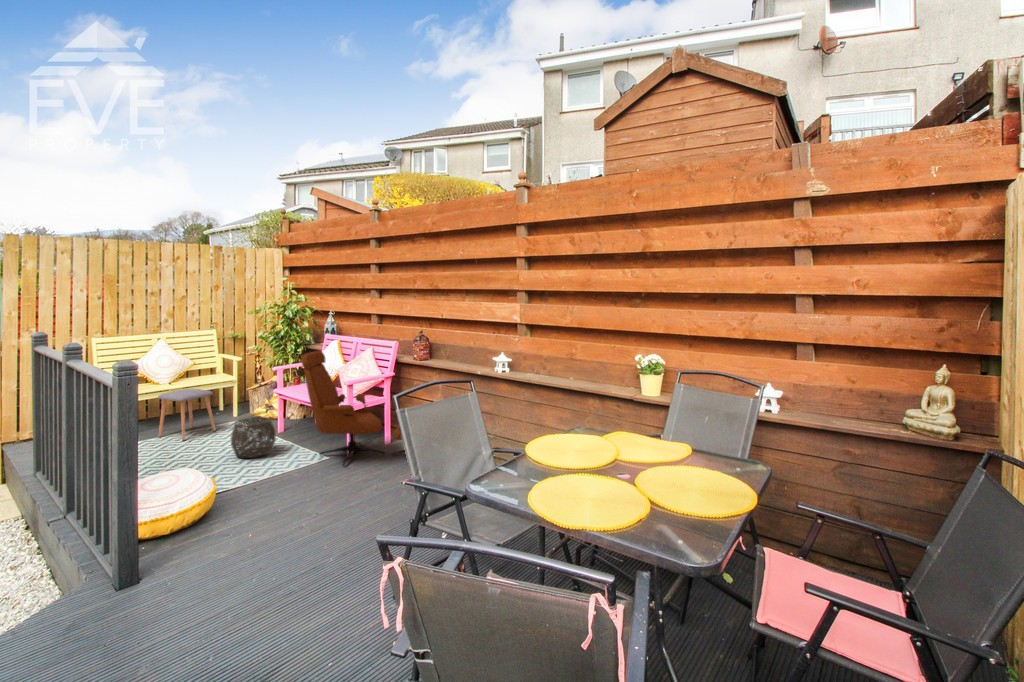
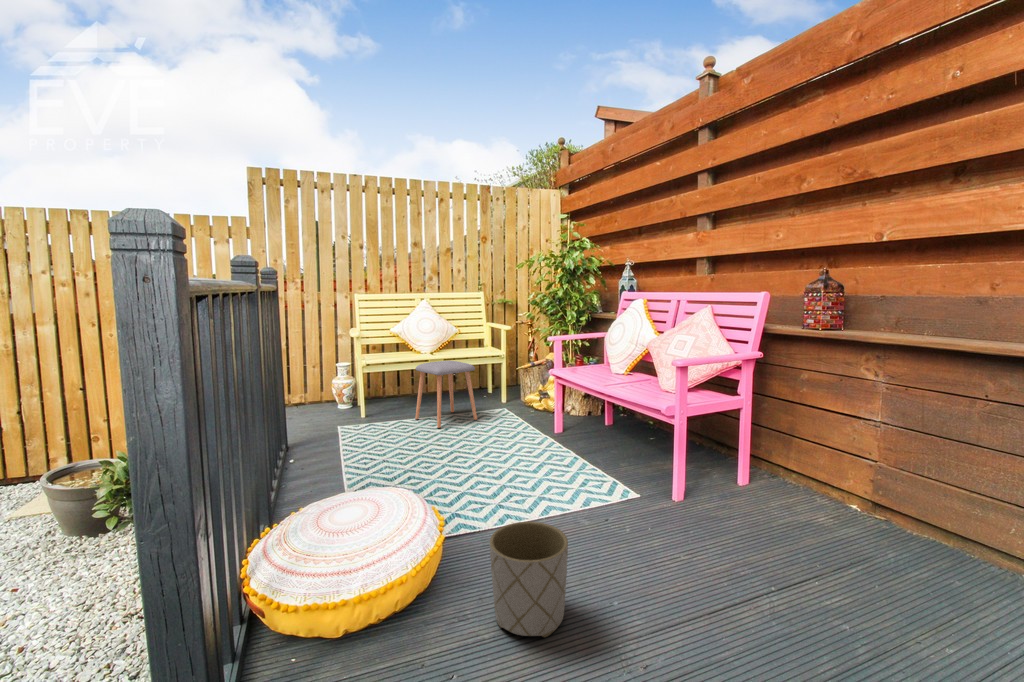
lounge chair: present [301,351,405,466] -> none [598,300,894,549]
woven basket: present [231,417,276,458] -> none [487,406,551,473]
planter: none [244,469,283,516] -> present [490,522,568,637]

